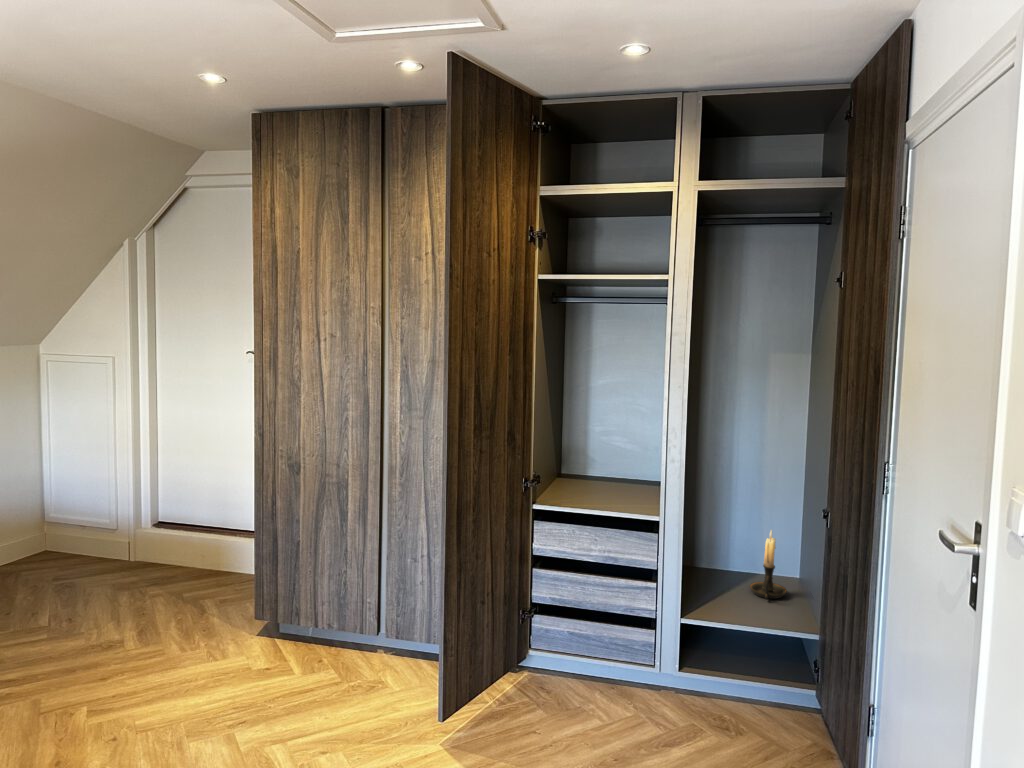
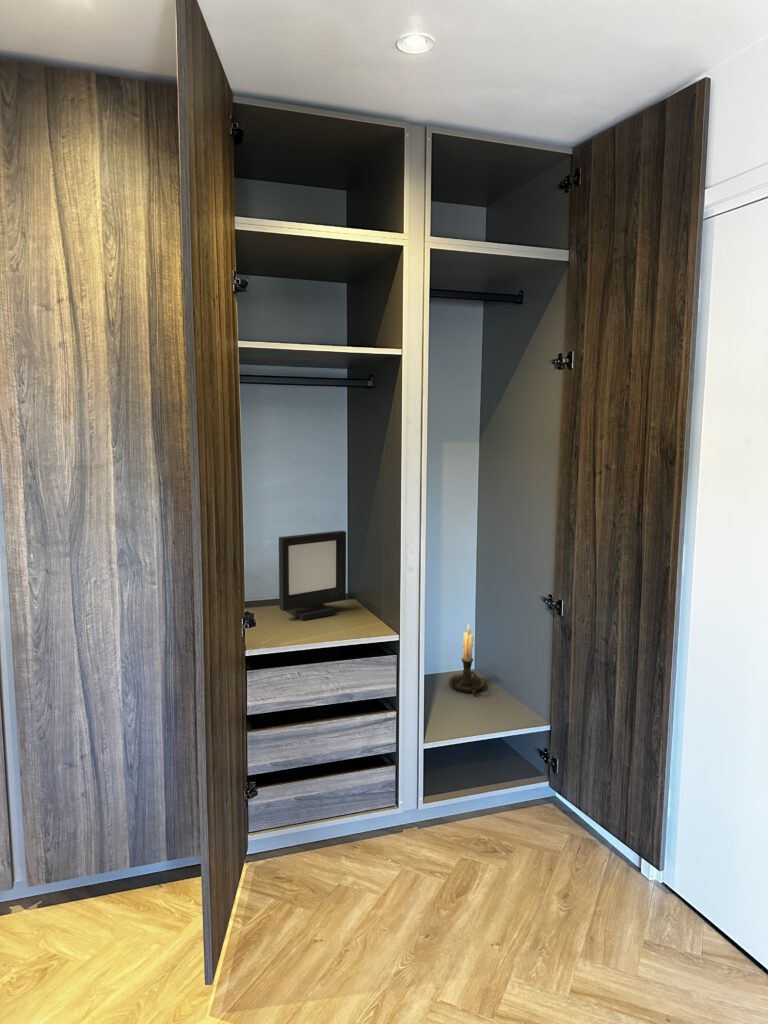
picture frame: none [580,424,643,496] -> present [279,531,346,620]

